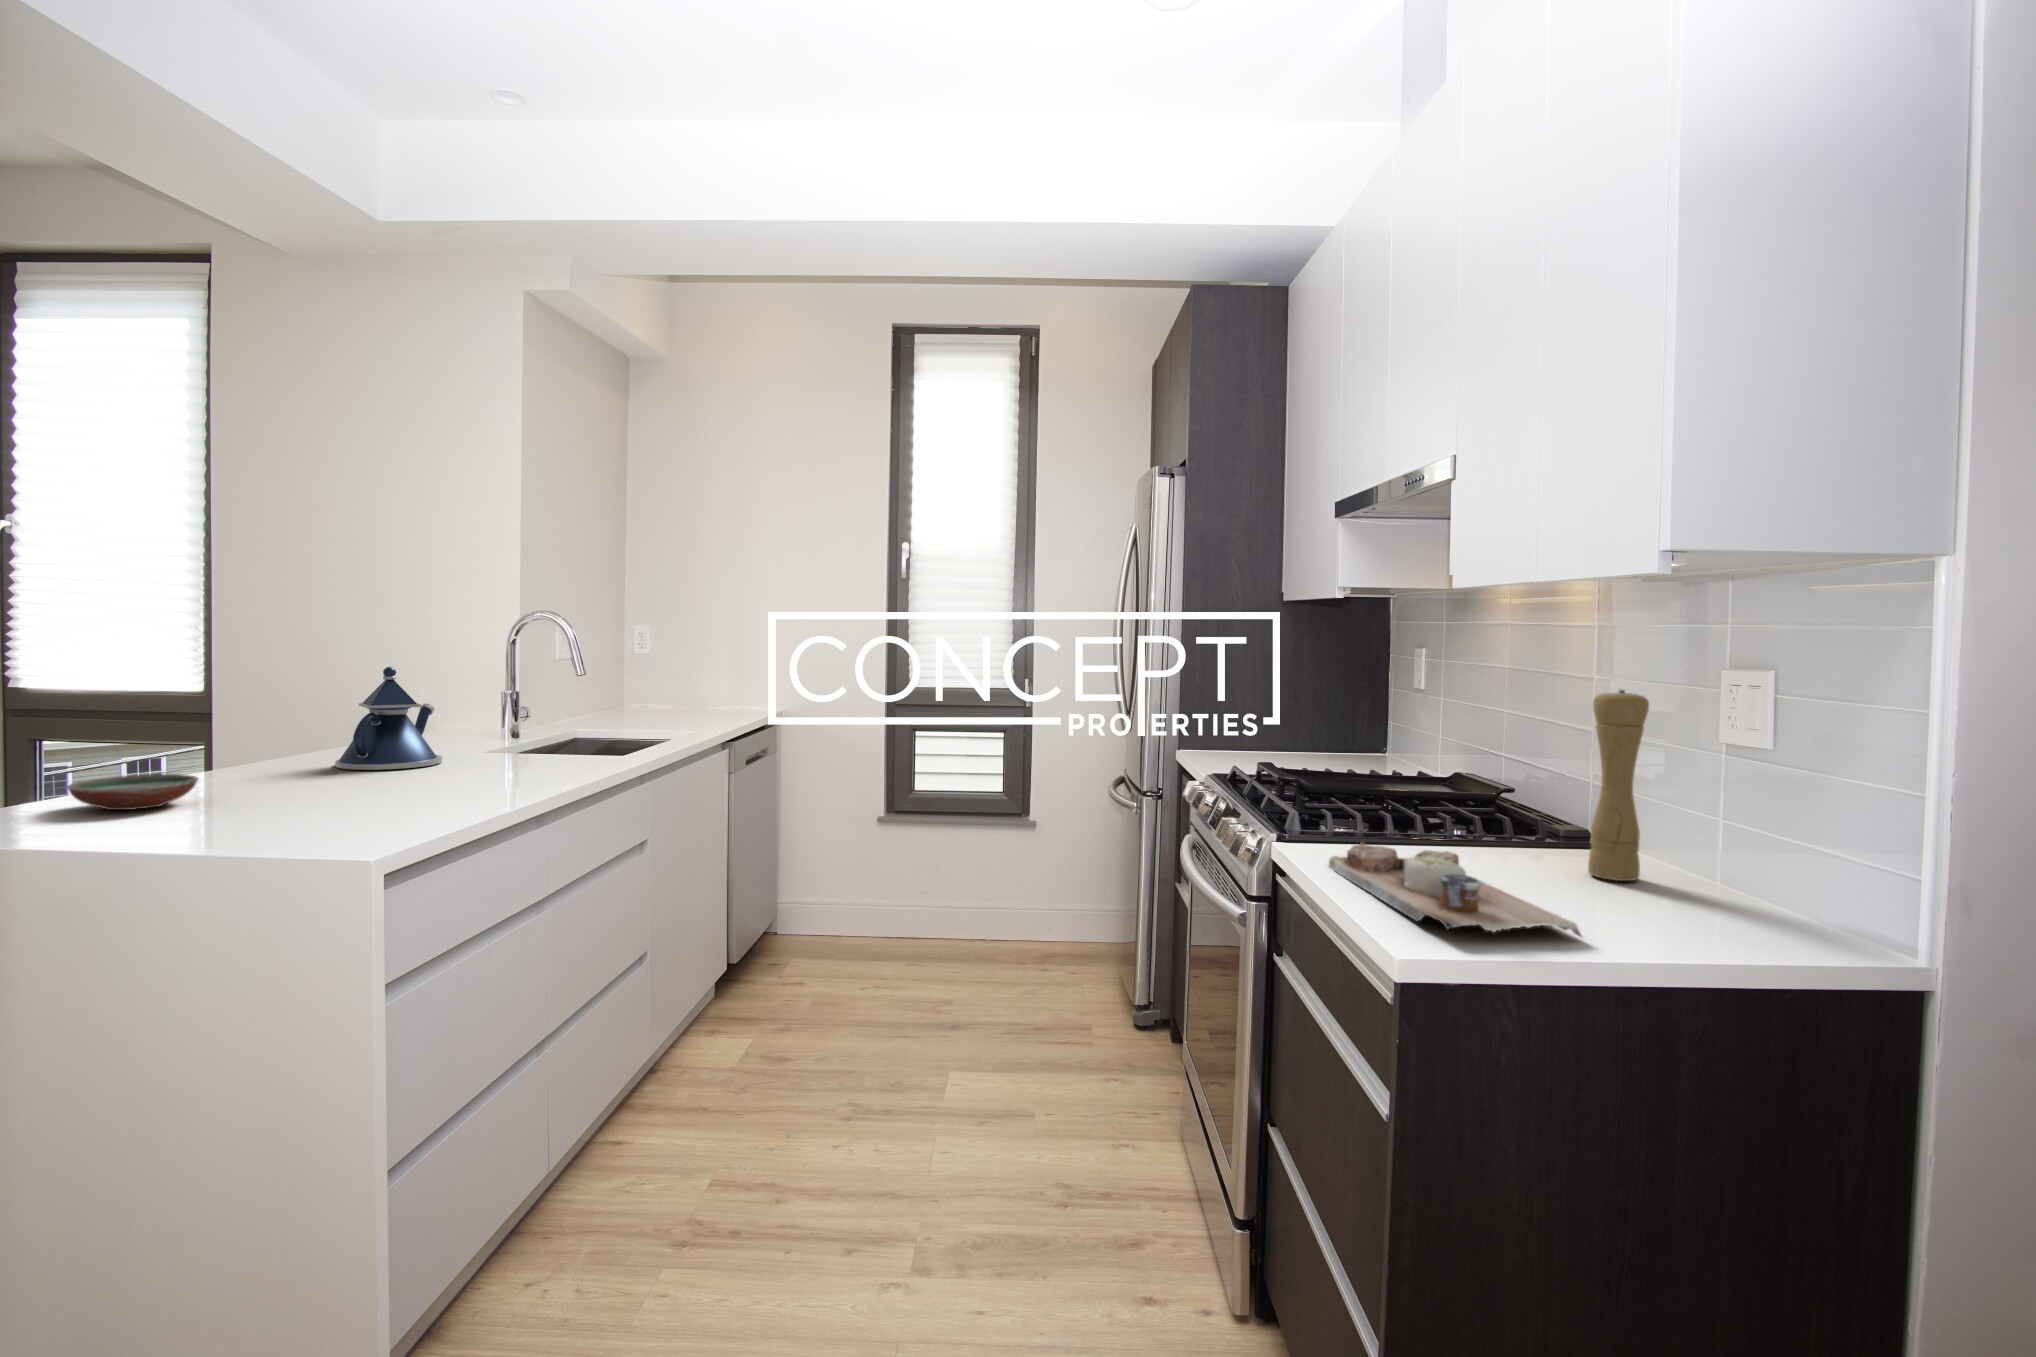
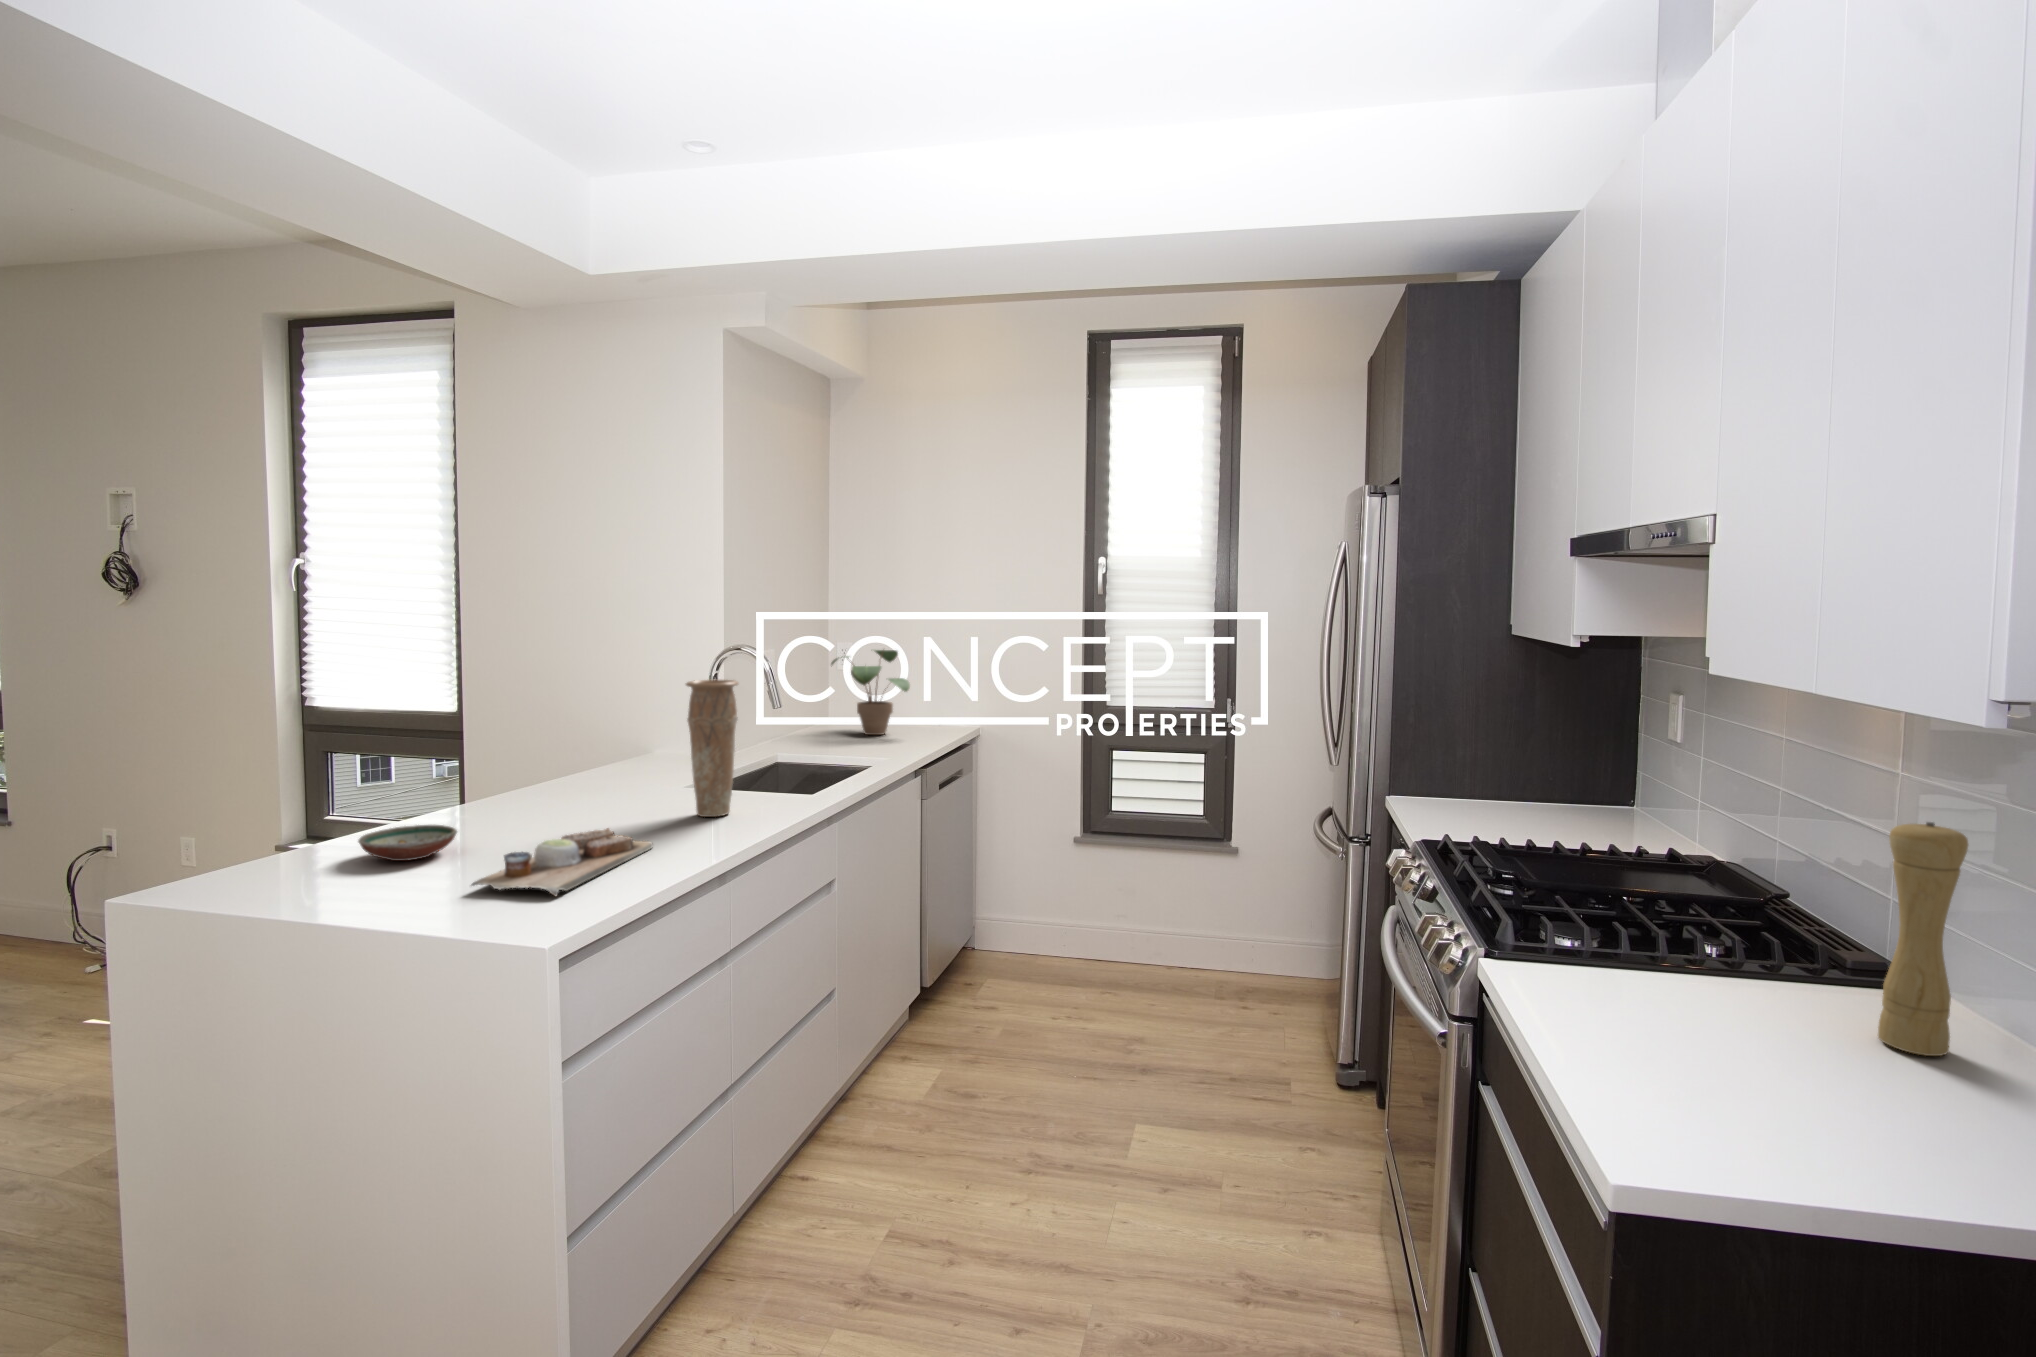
vase: none [478,629,539,772] -> present [686,680,738,817]
potted plant: none [630,629,716,716] -> present [831,650,910,735]
teapot: present [335,667,442,770] -> none [570,714,659,811]
cutting board: present [1329,842,1581,936] -> present [472,828,652,896]

